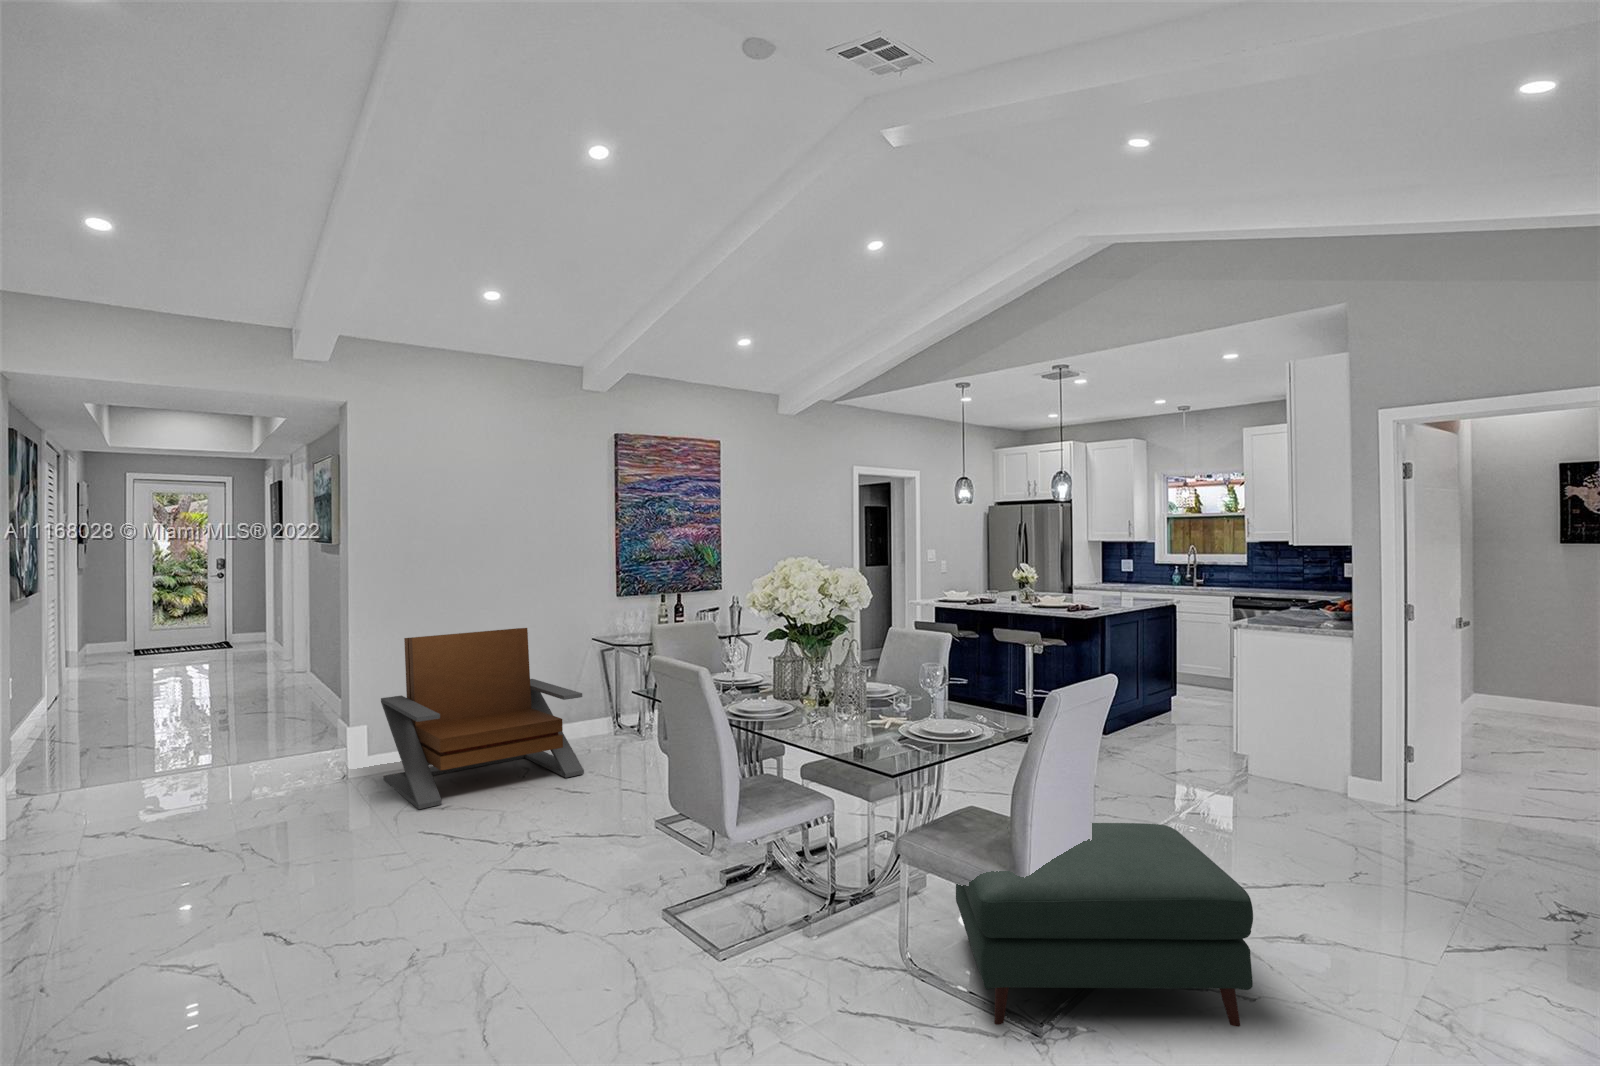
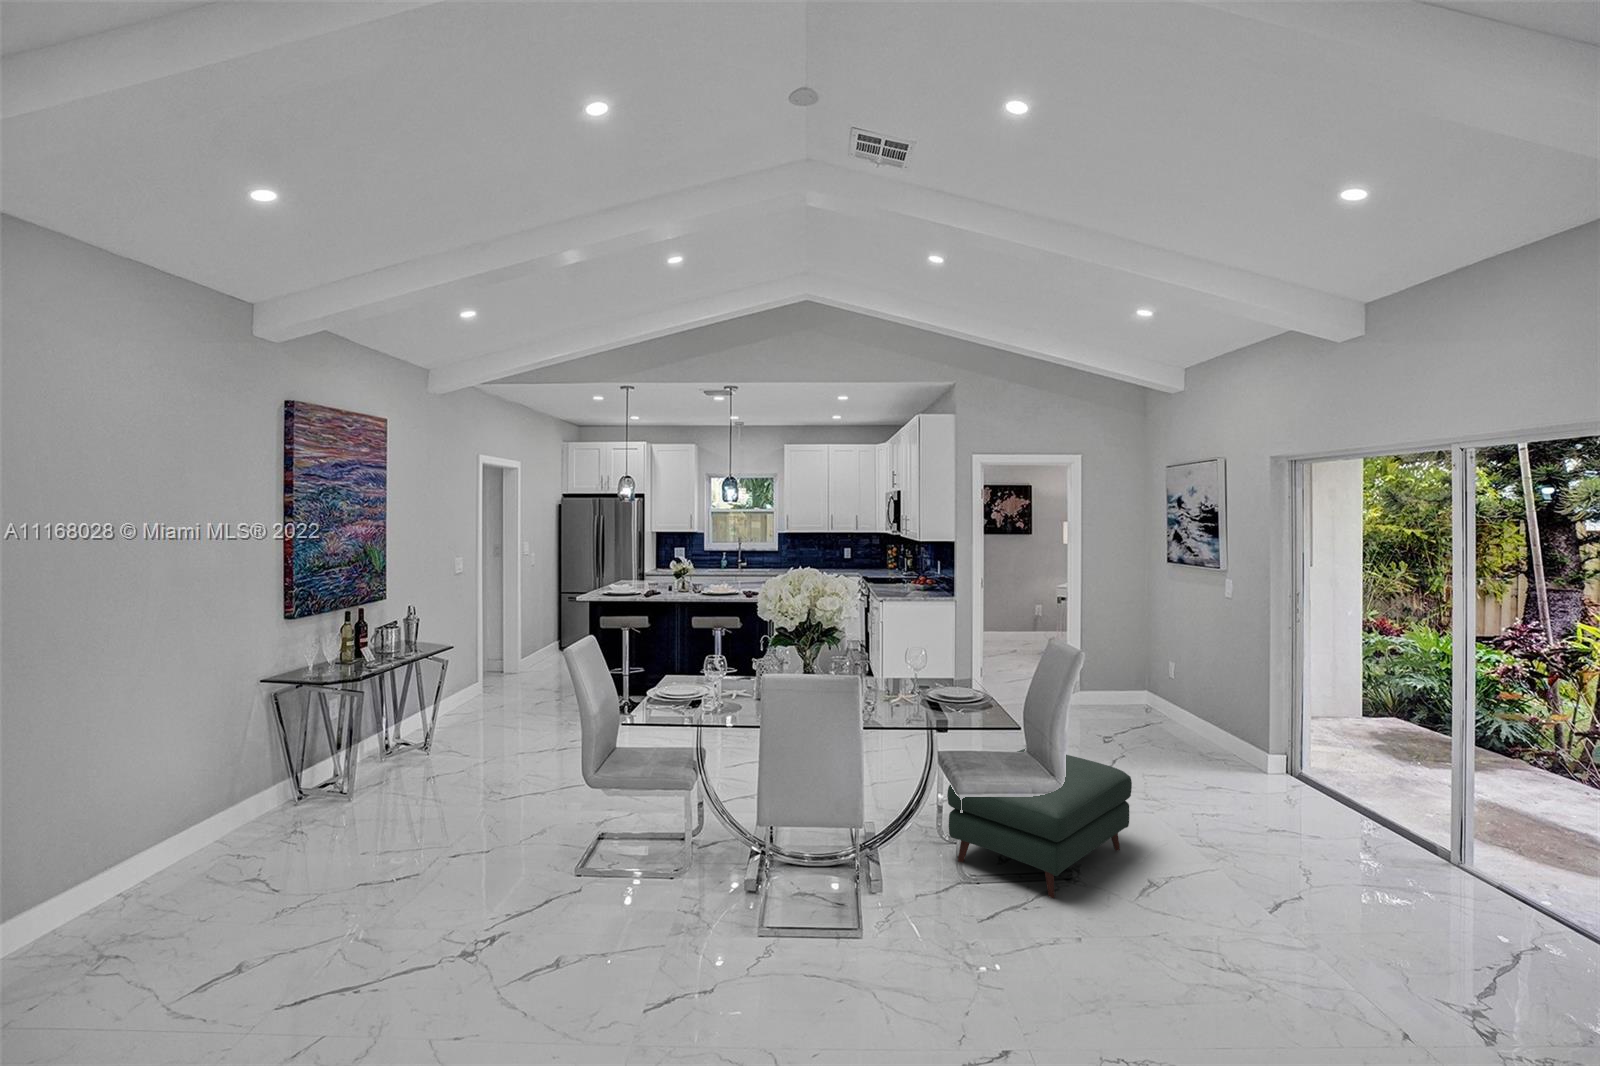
lounge chair: present [381,628,584,809] -> none [7,676,372,967]

